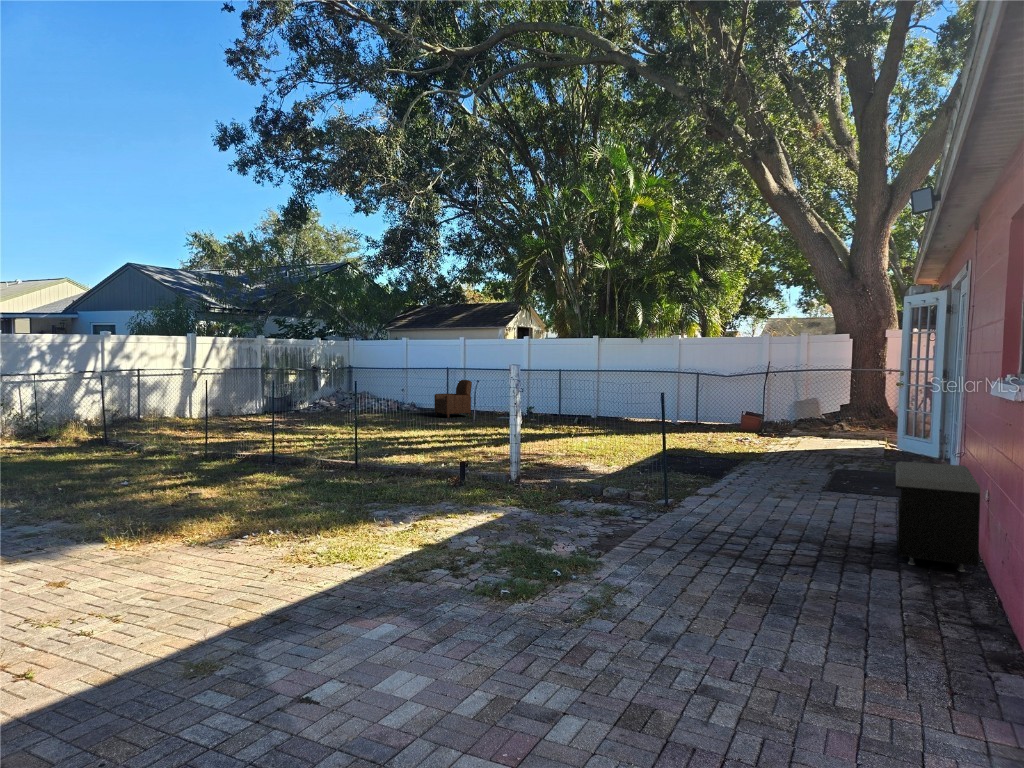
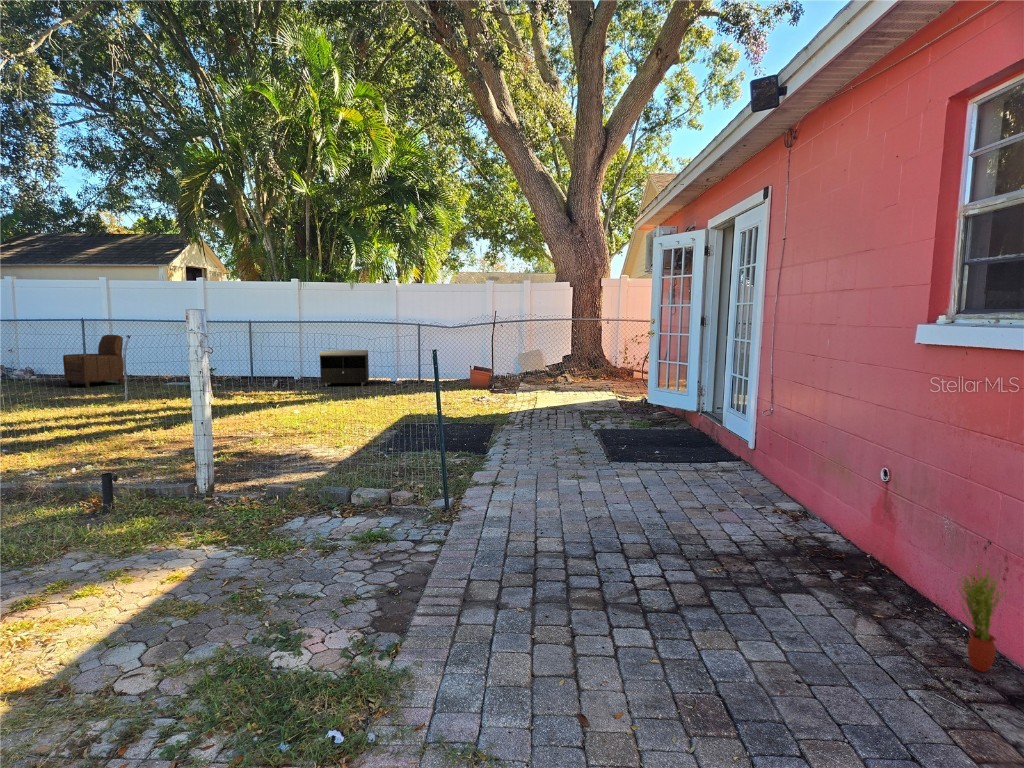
storage bench: present [895,461,980,572] -> present [319,350,369,386]
potted plant: none [970,547,997,623] -> present [957,565,1004,672]

